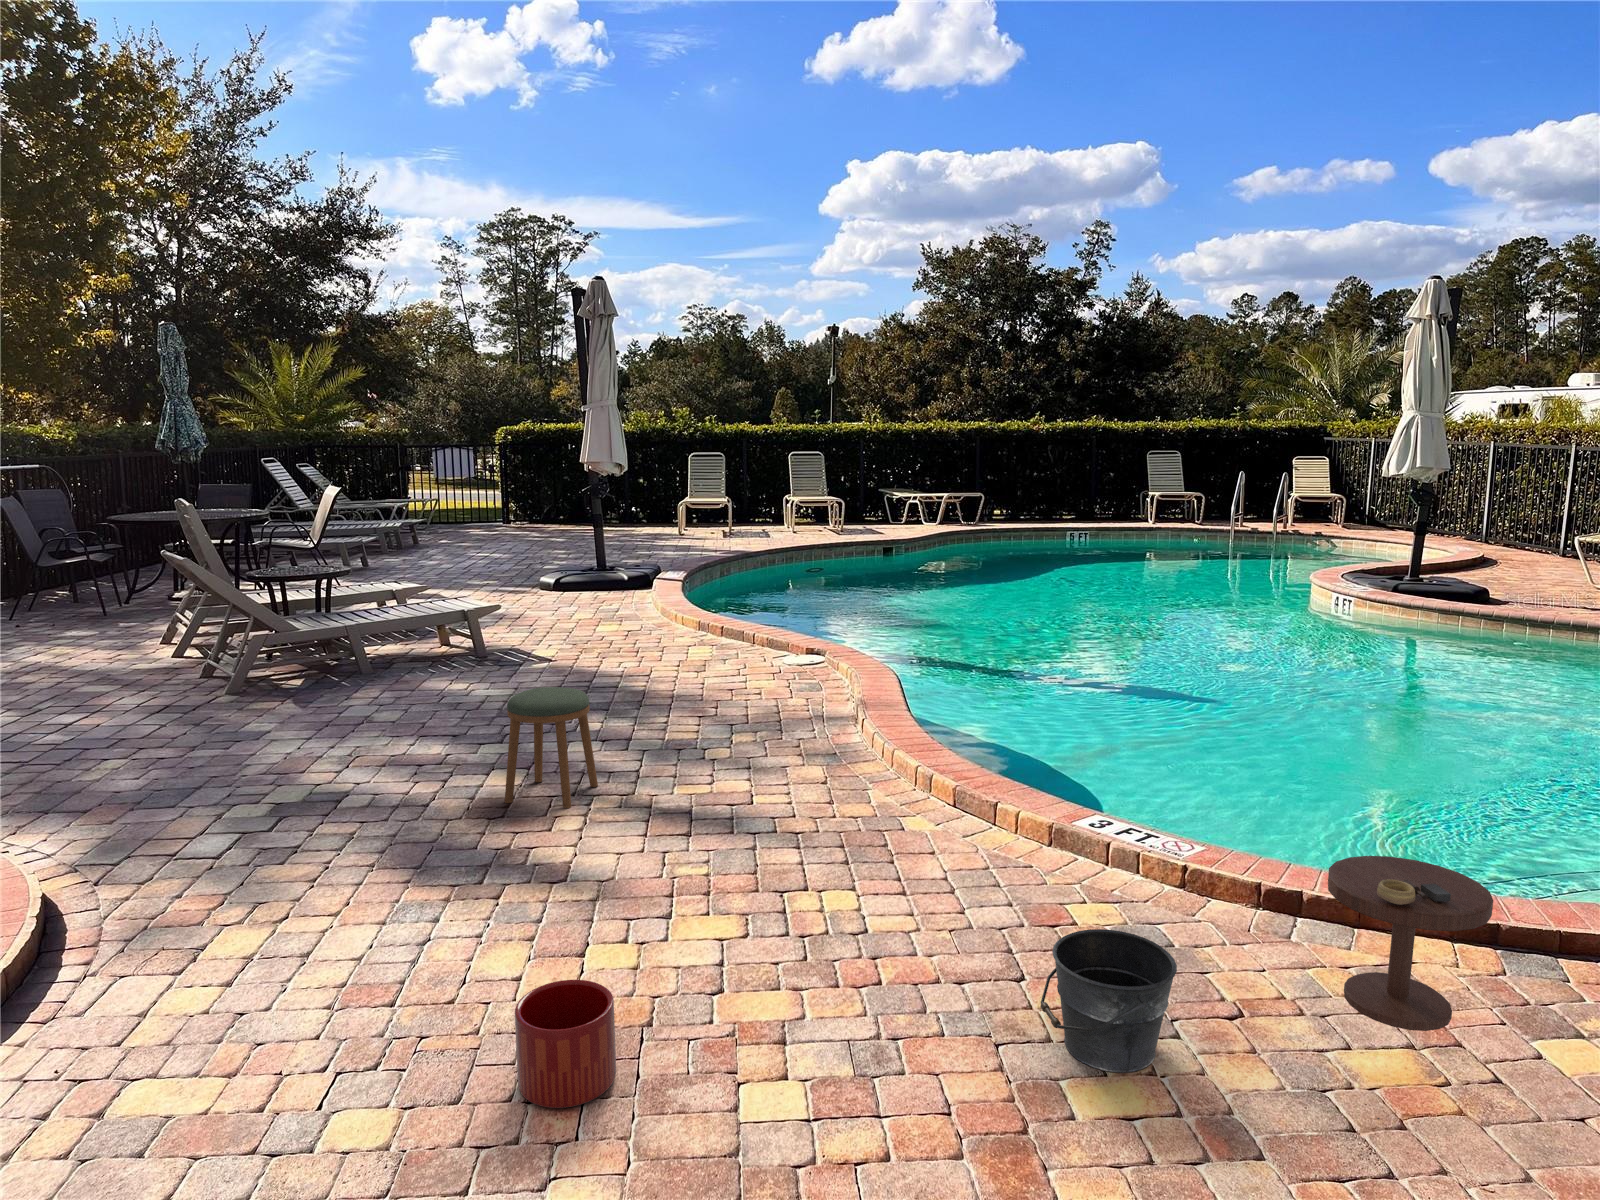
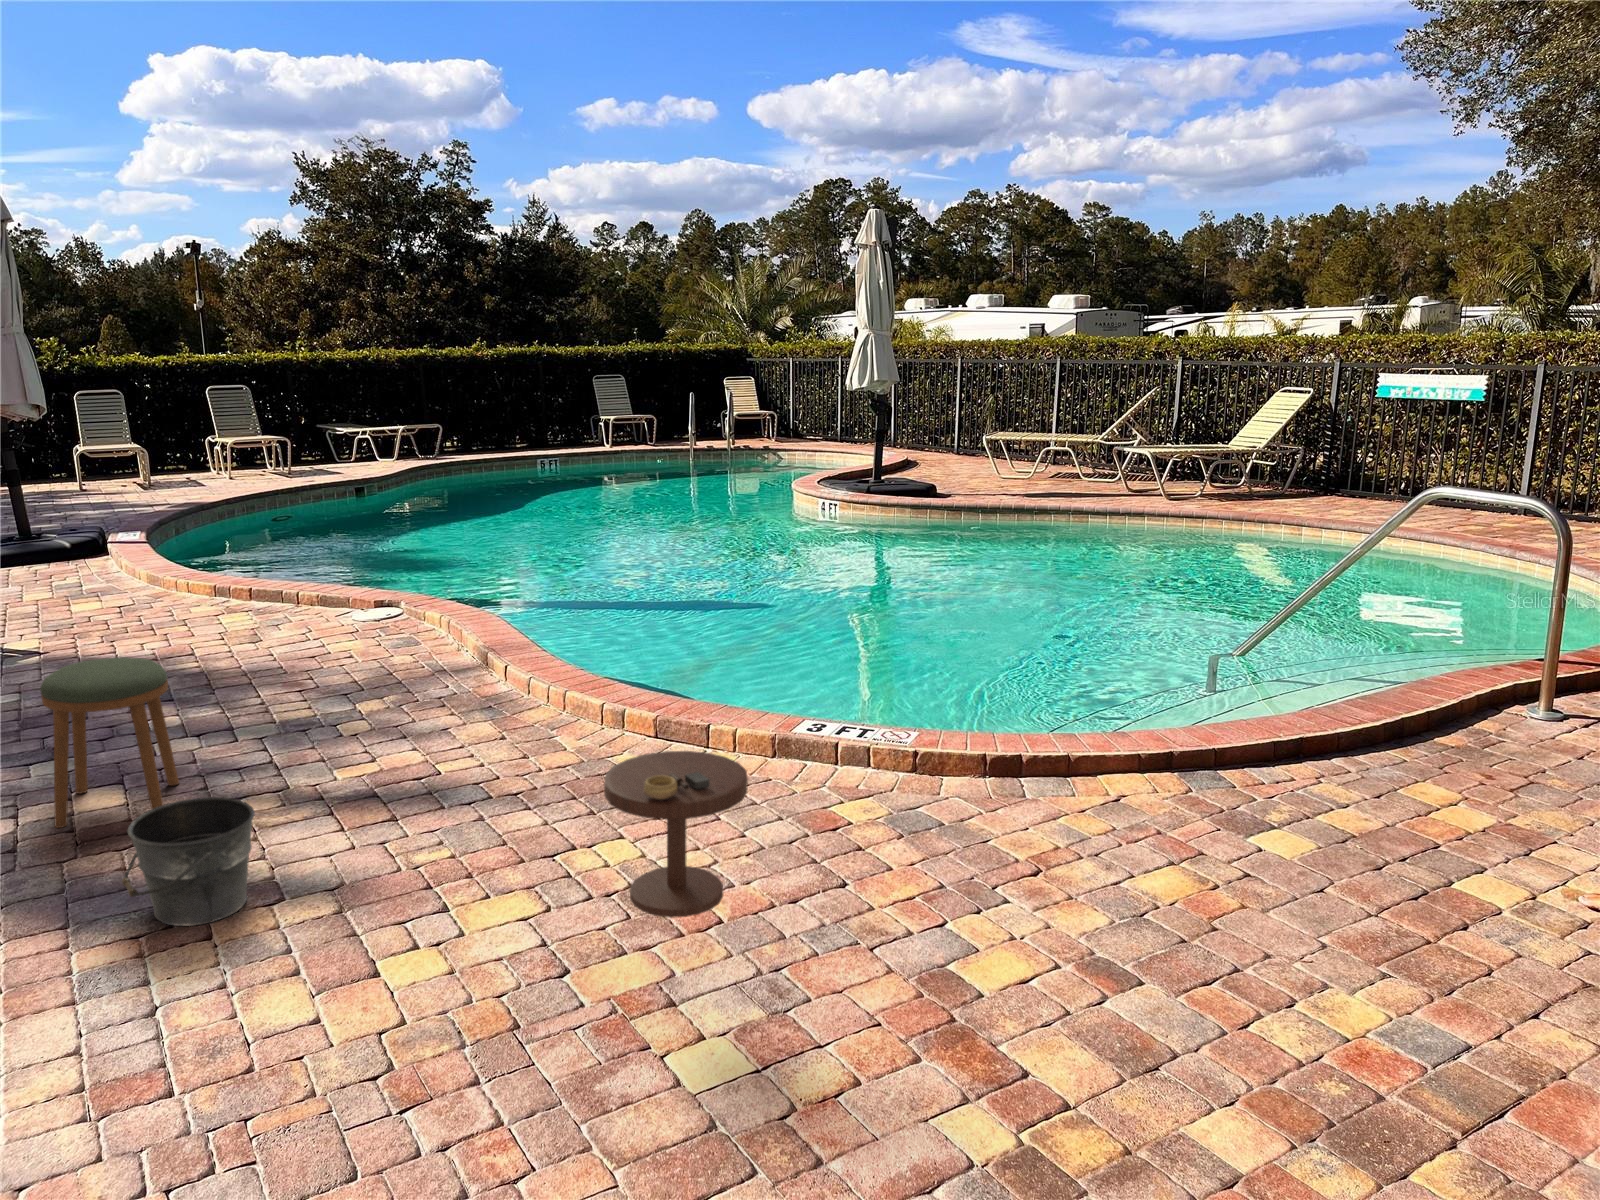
side table: present [1328,856,1493,1119] -> present [604,751,748,918]
bucket: present [1040,929,1177,1073] -> present [122,797,255,926]
planter: present [515,980,616,1108] -> none [405,995,530,1150]

